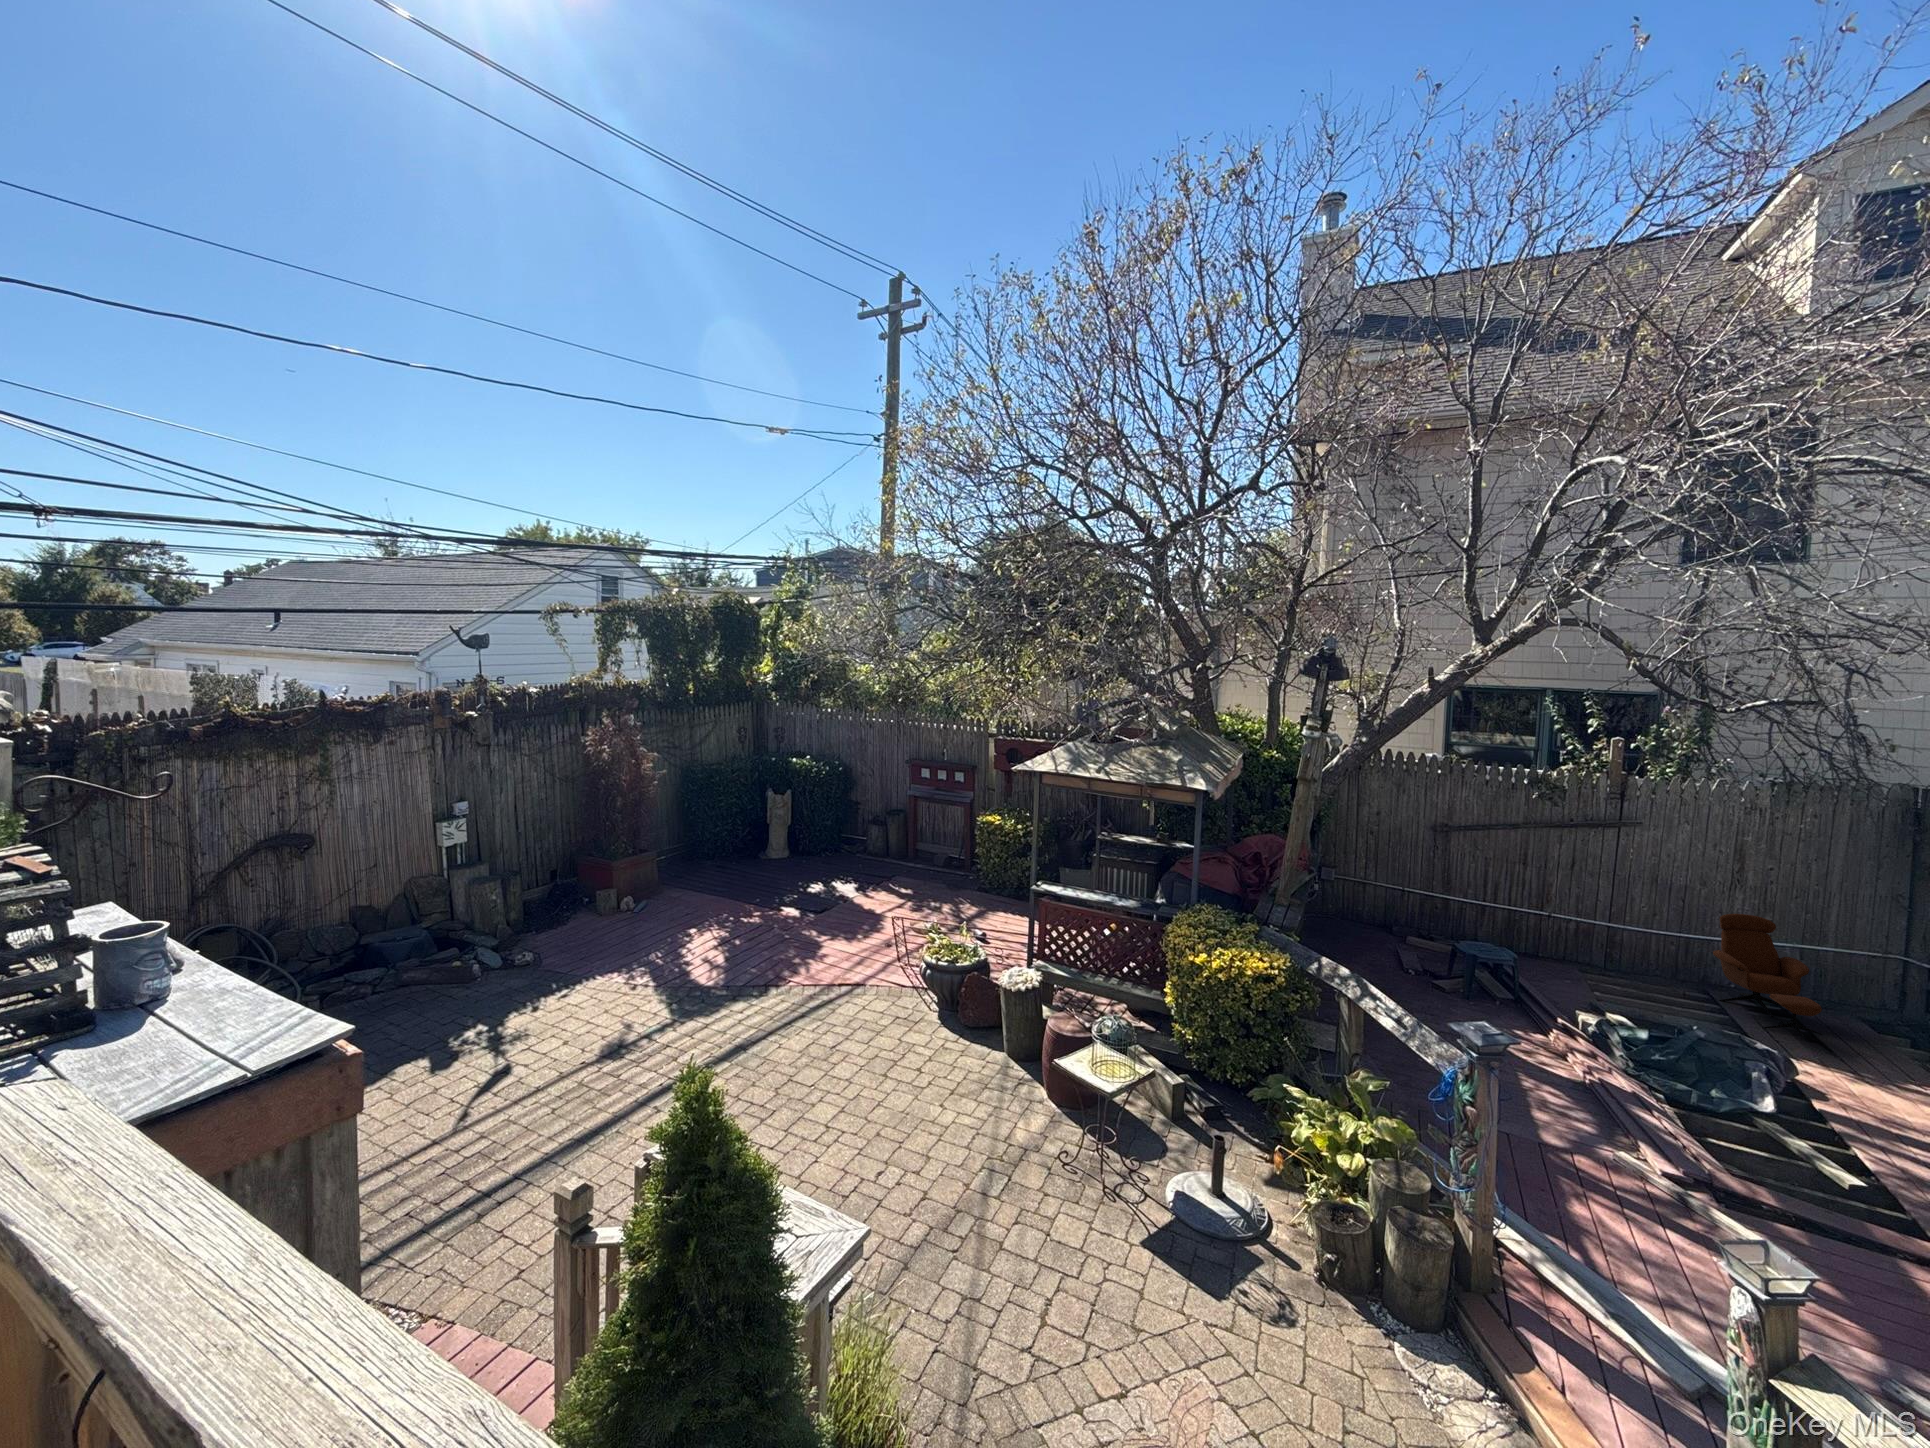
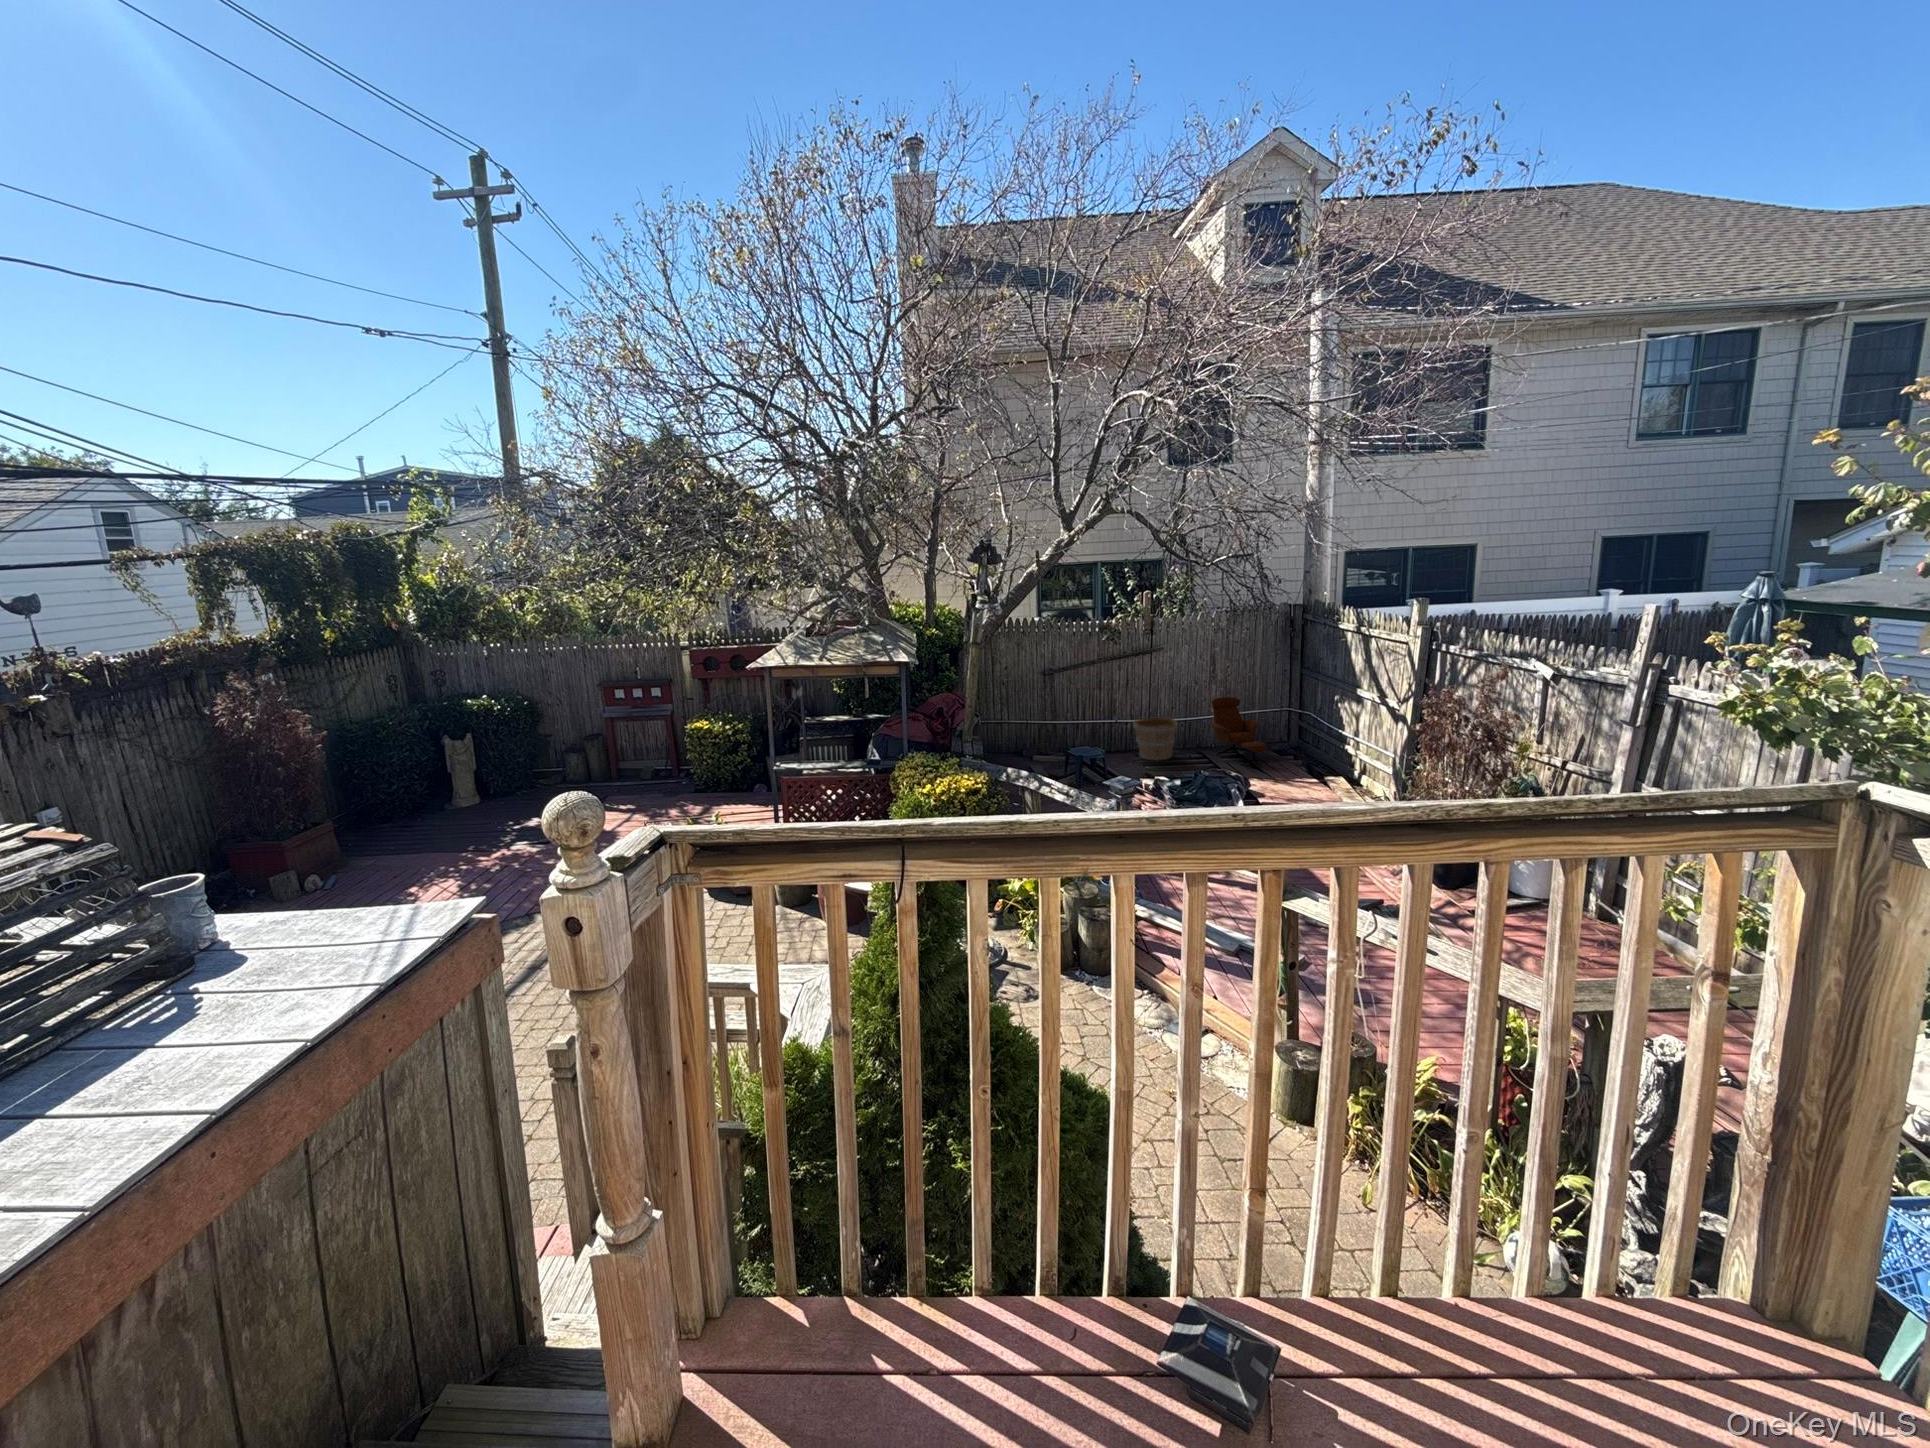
wooden bucket: none [1571,920,1652,989] -> present [1133,717,1178,761]

